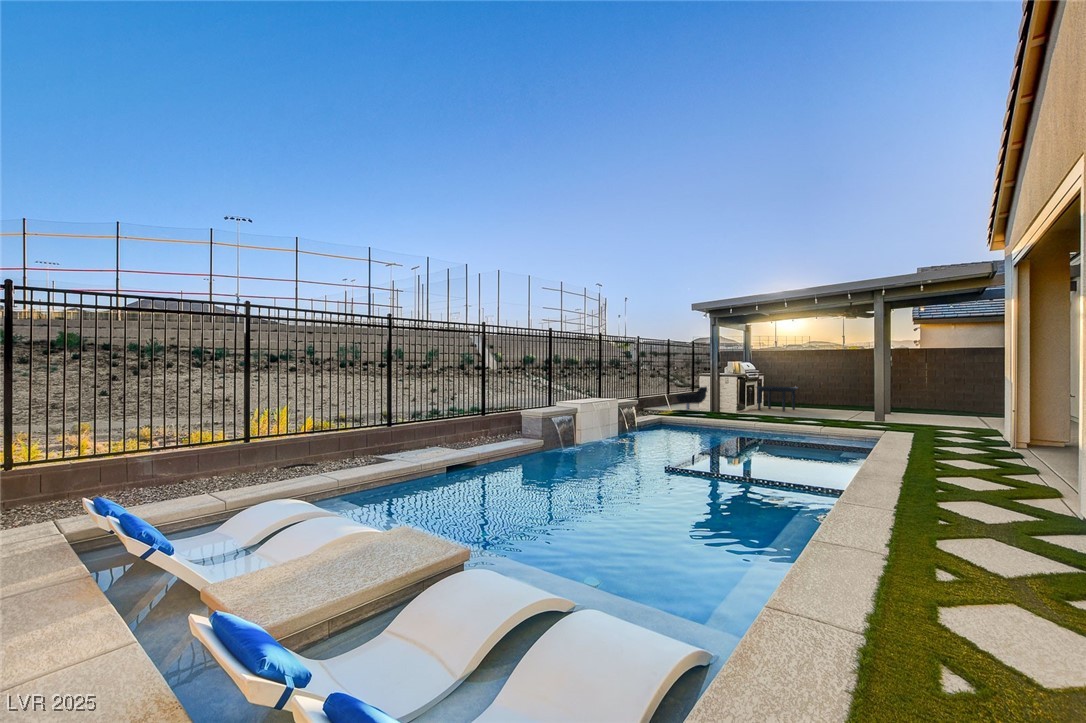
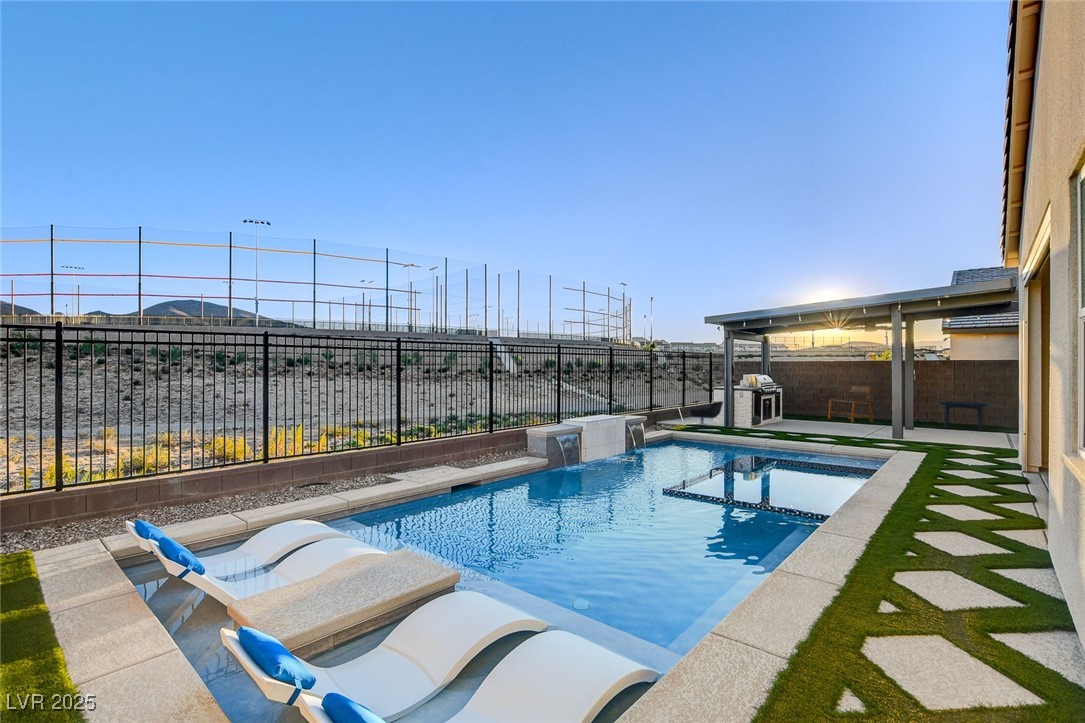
bench: none [807,372,851,408] -> present [828,385,873,423]
round table: present [756,386,797,411] -> present [937,401,991,430]

